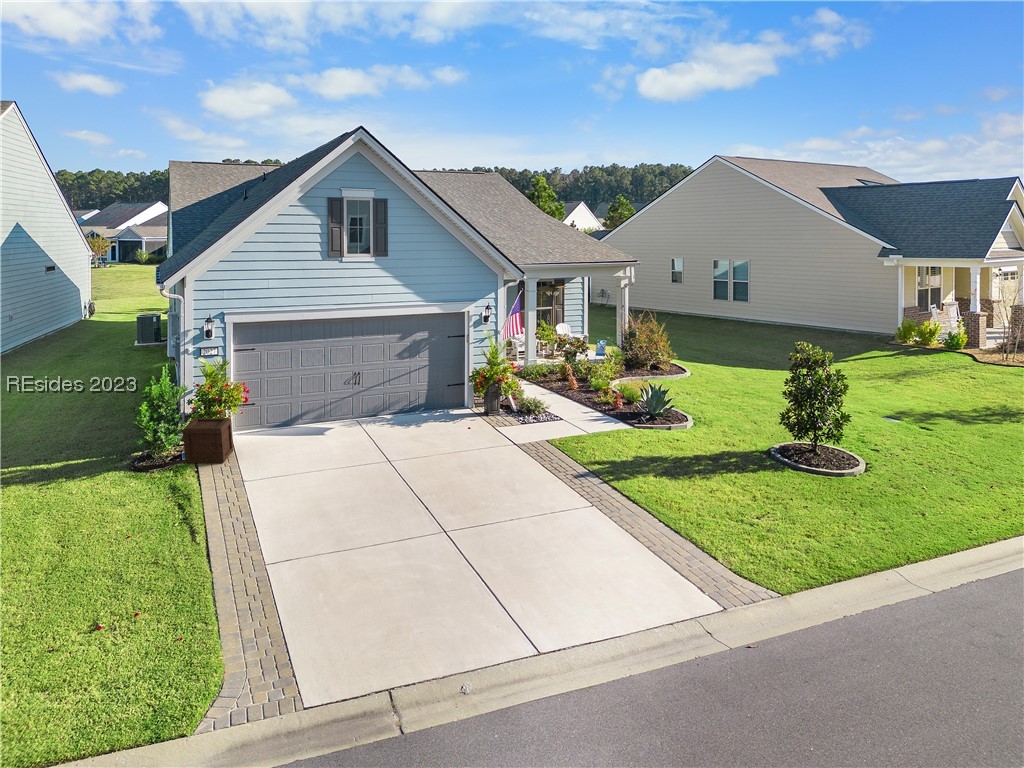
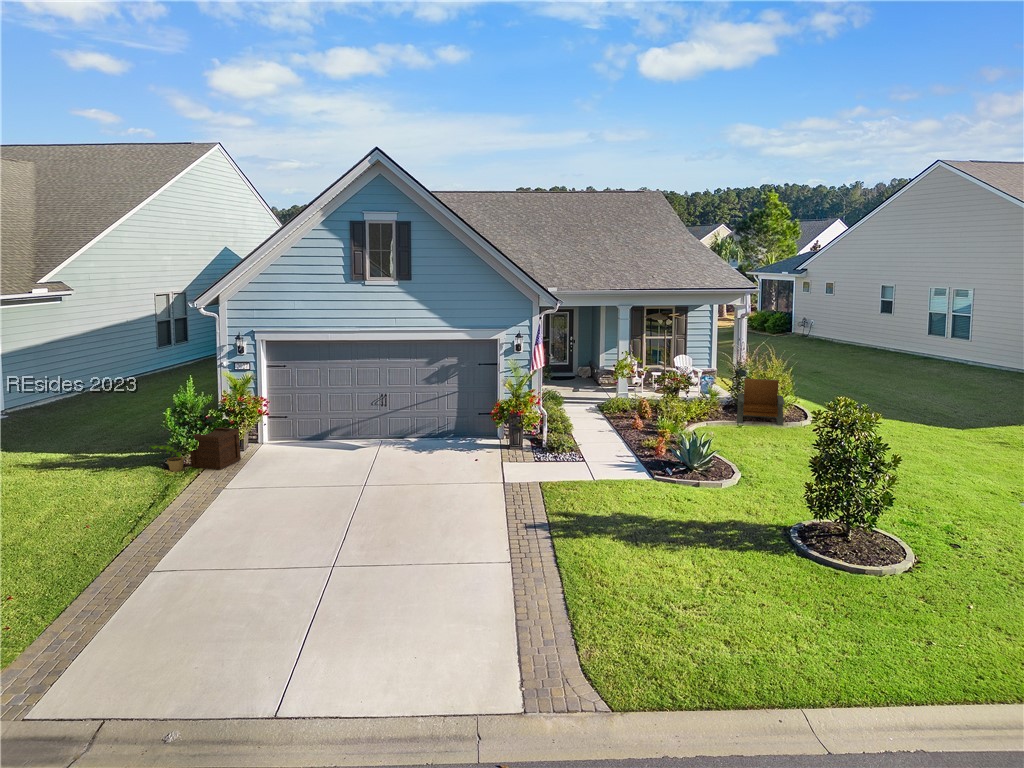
lounge chair: none [638,341,684,379] -> present [737,378,785,426]
potted plant: none [141,442,179,470] -> present [149,445,184,471]

